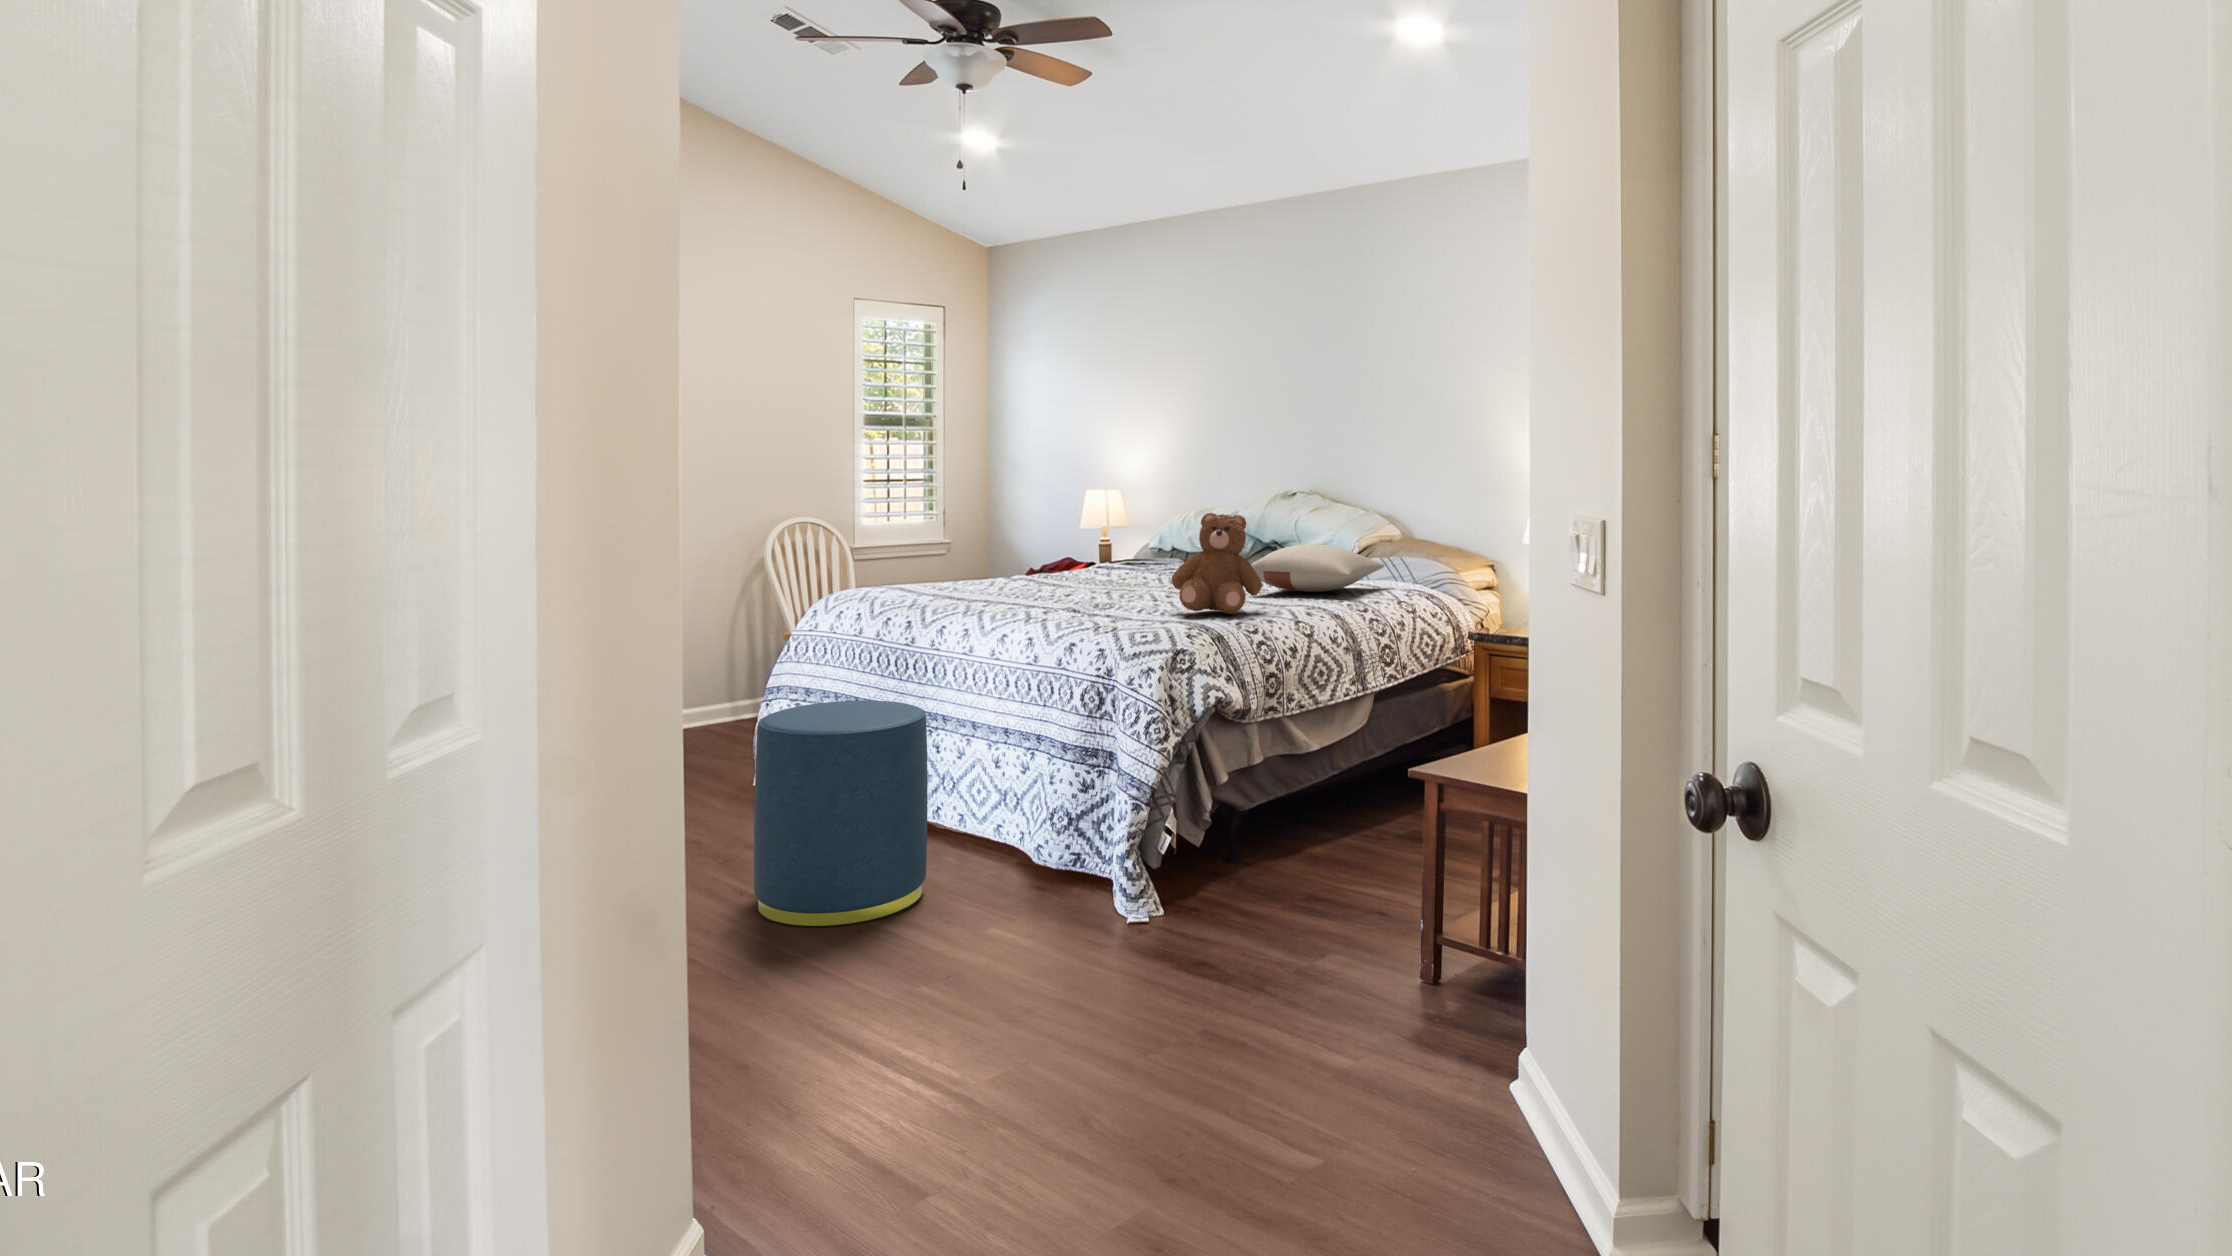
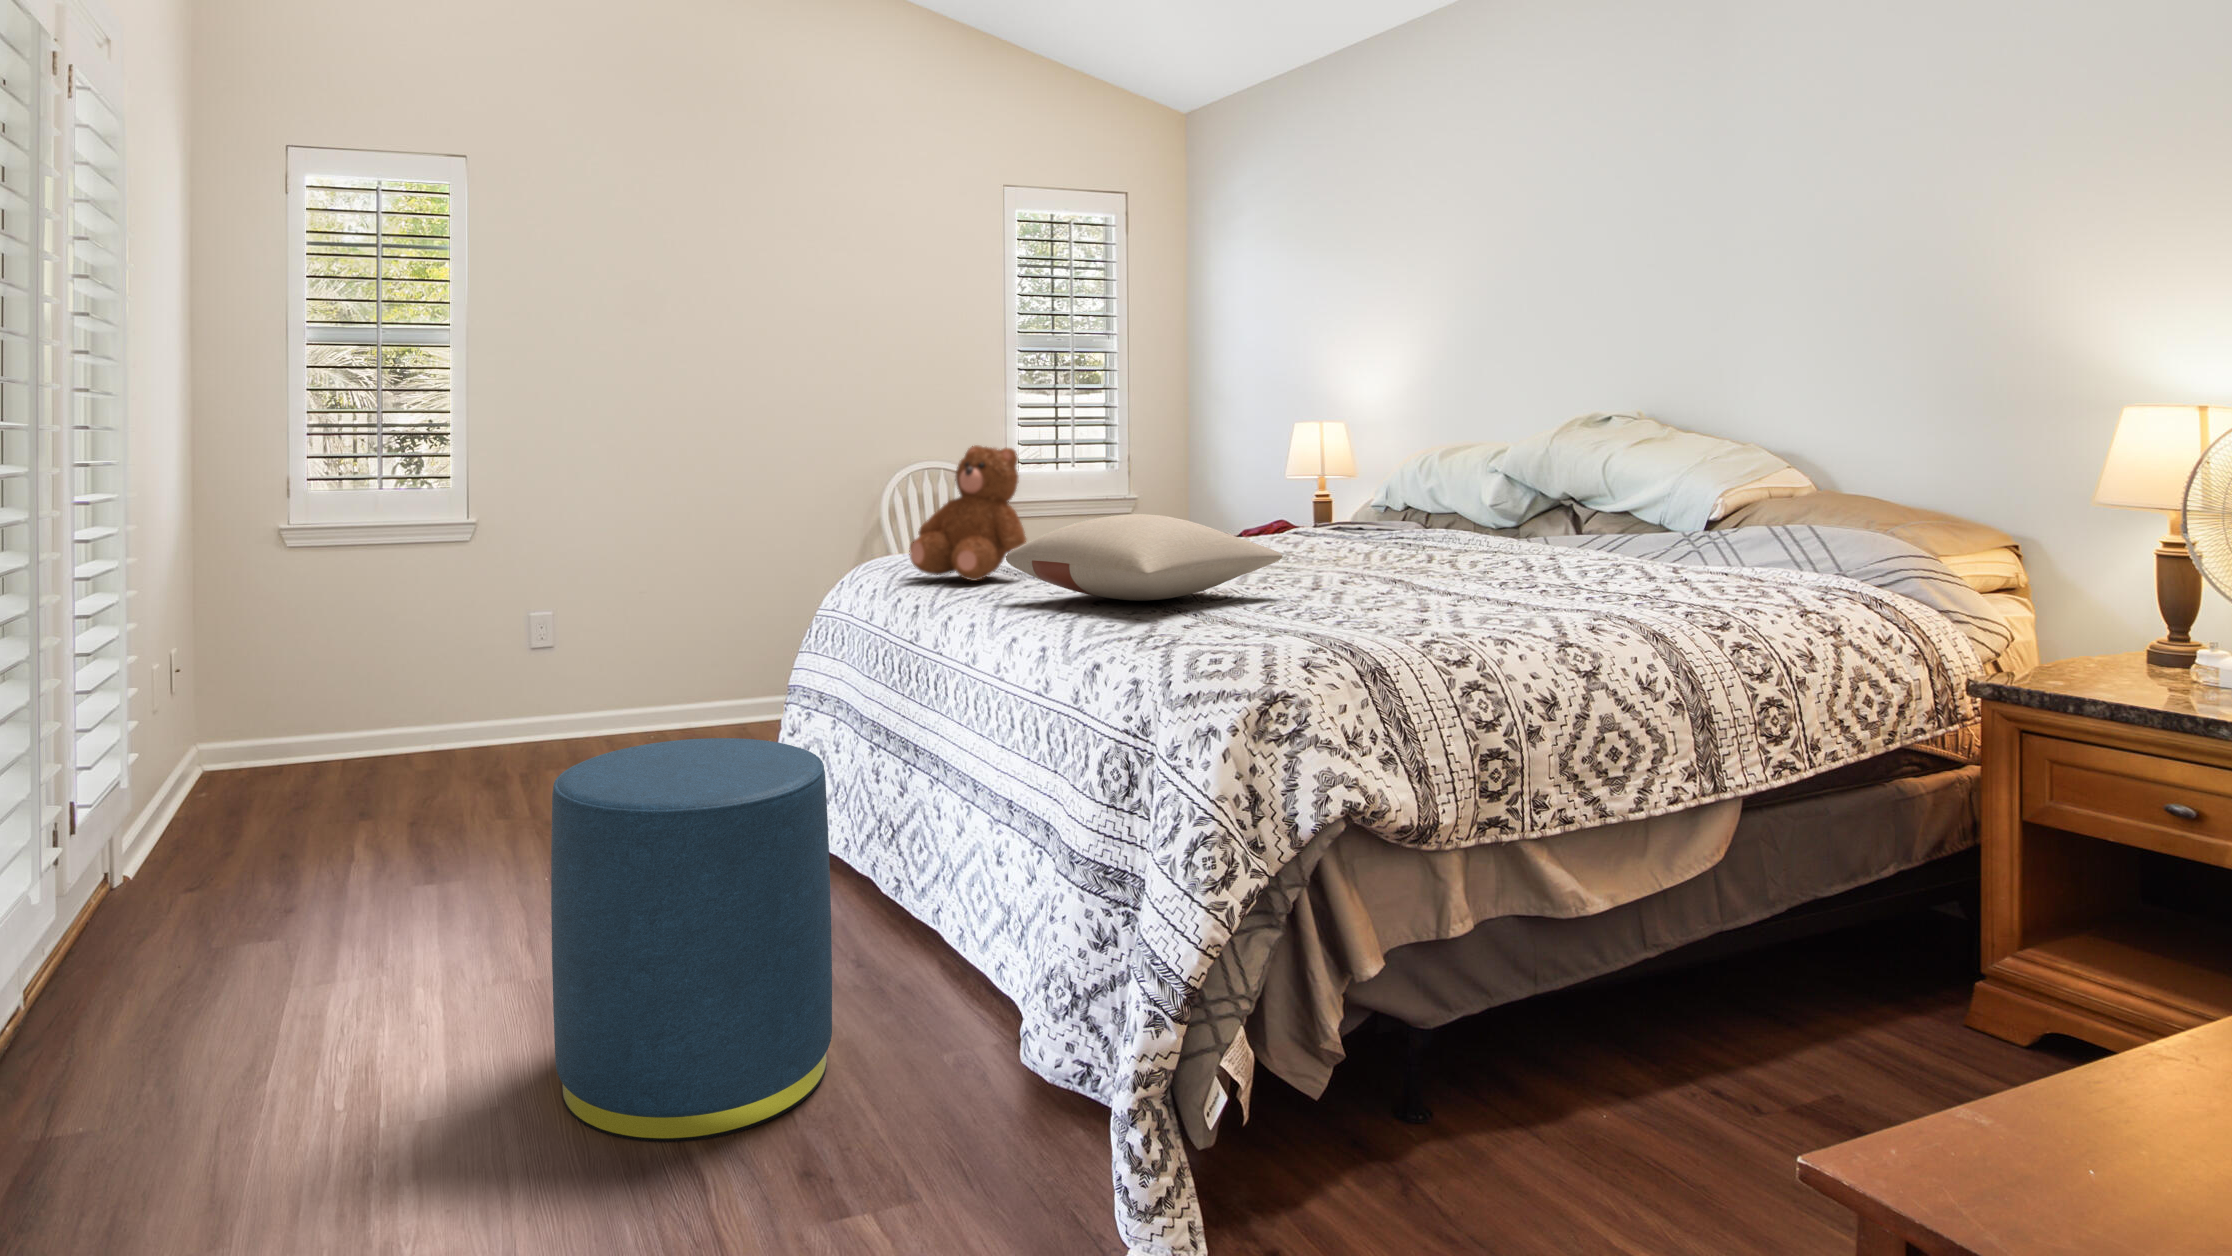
teddy bear: present [1171,513,1262,614] -> present [909,445,1026,581]
pillow: present [1251,544,1384,592] -> present [1006,514,1283,601]

